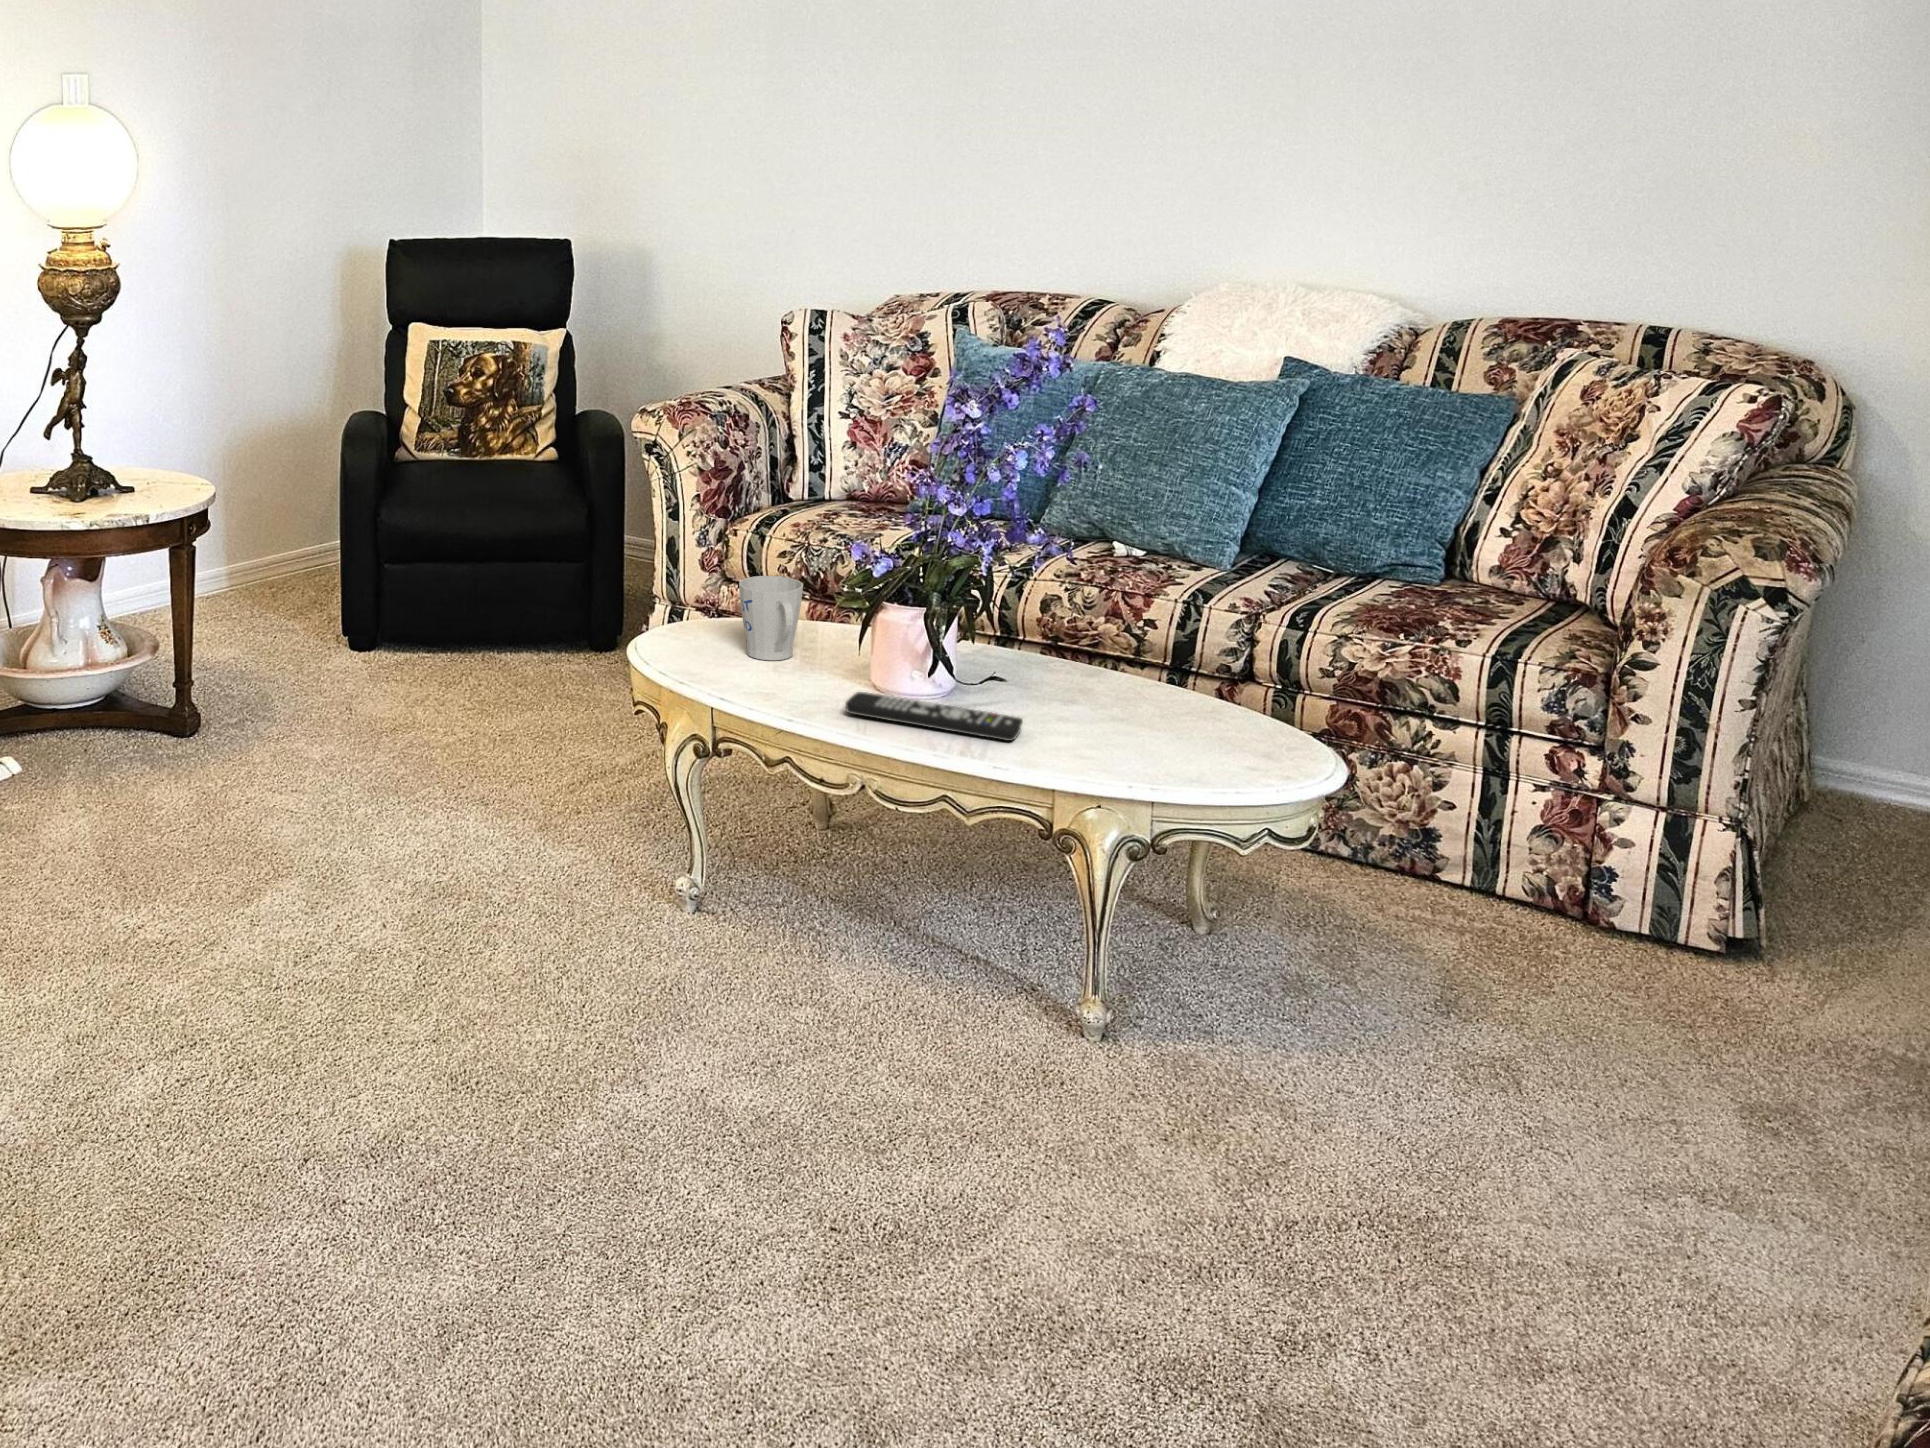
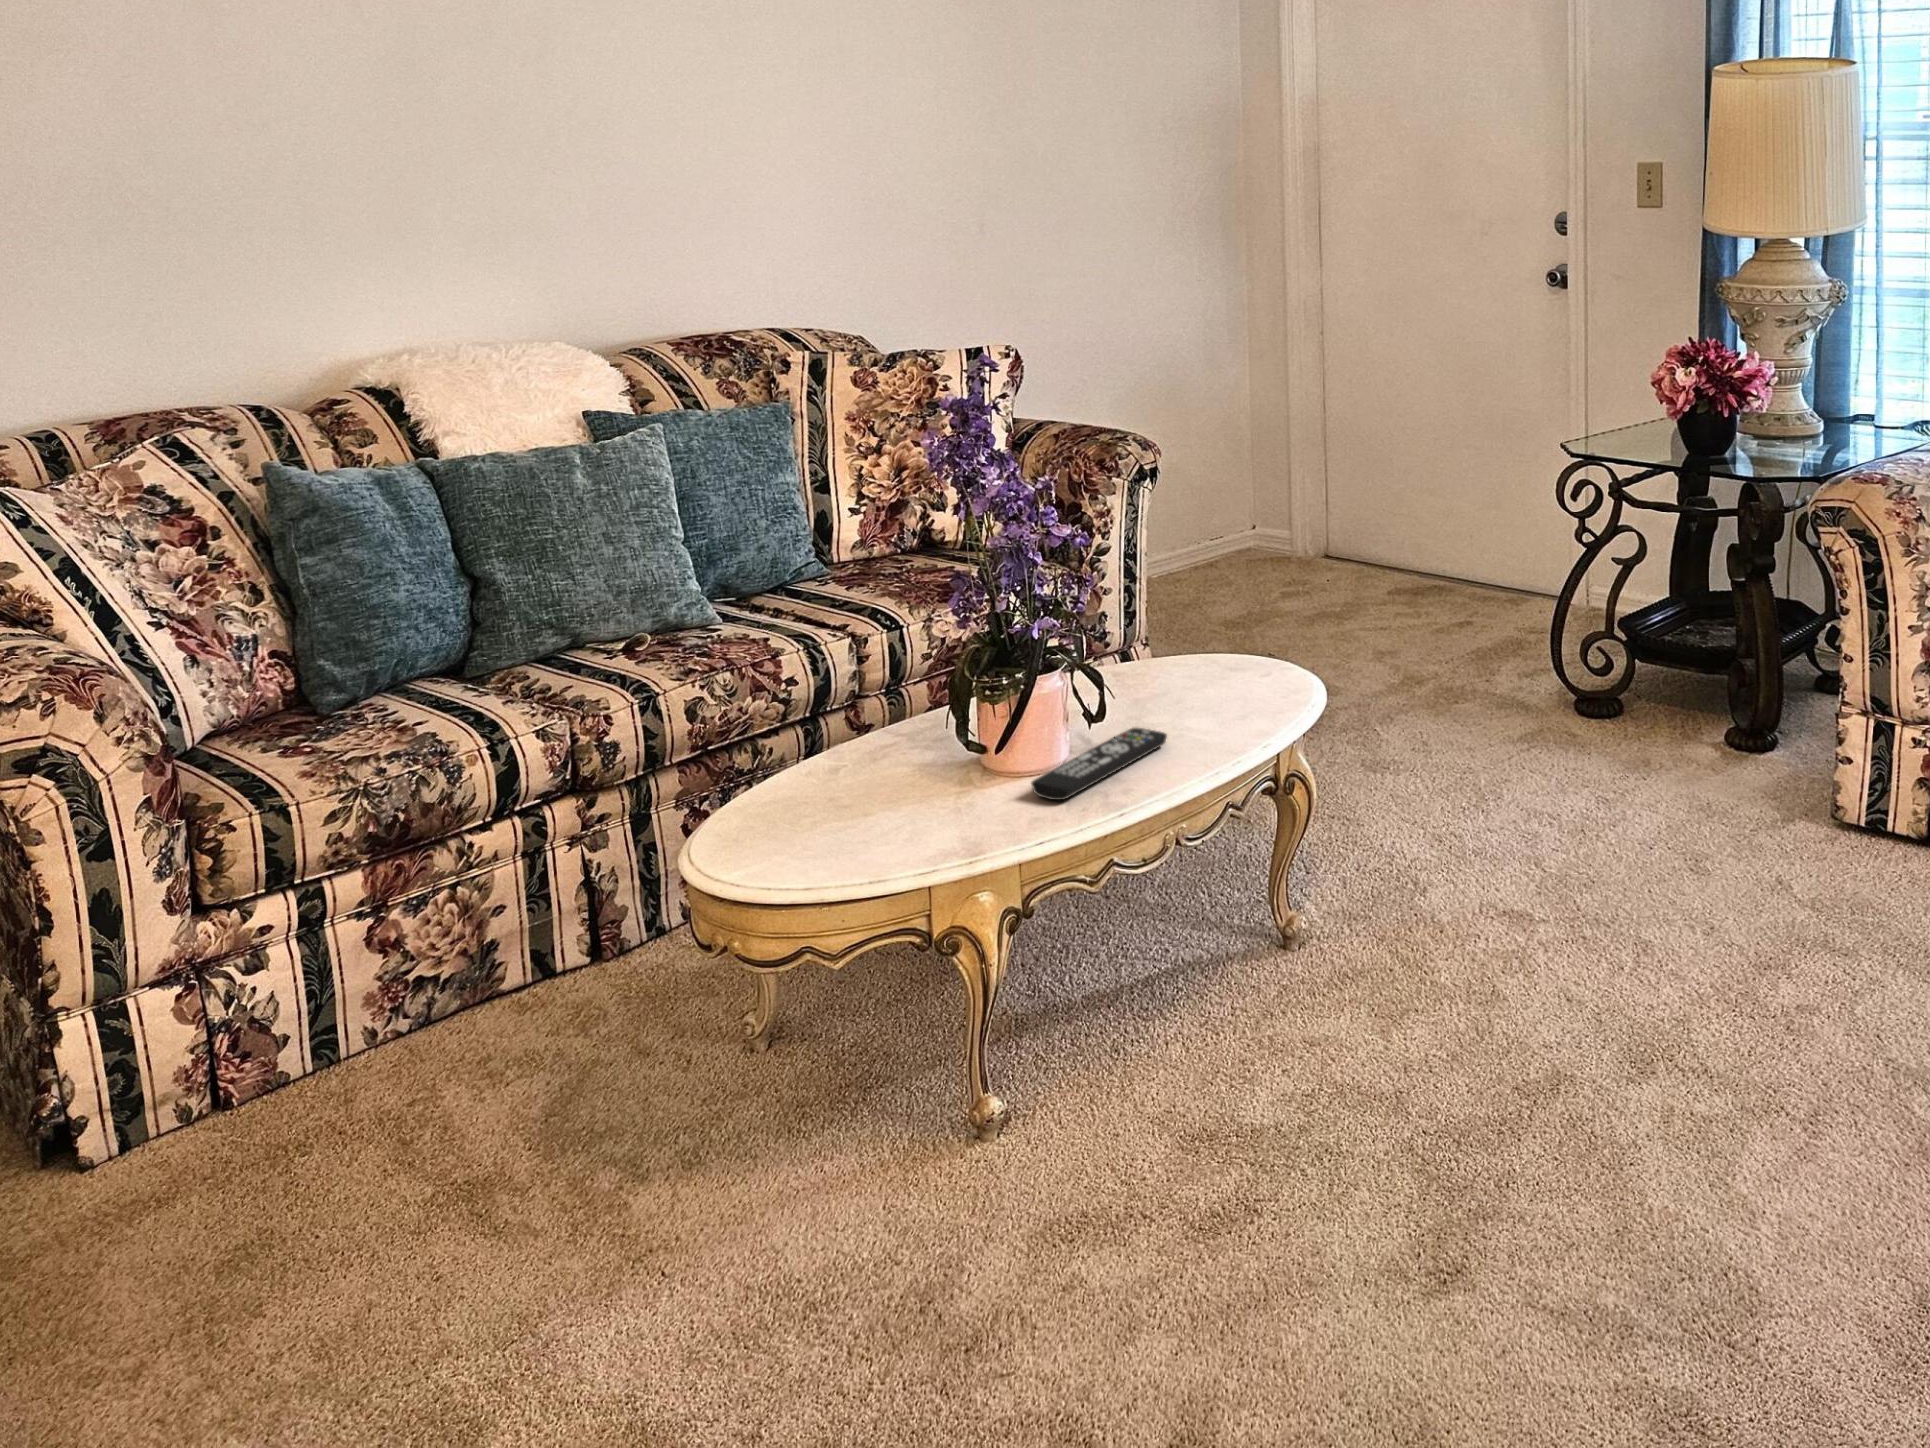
mug: present [739,576,803,660] -> none [766,733,875,844]

